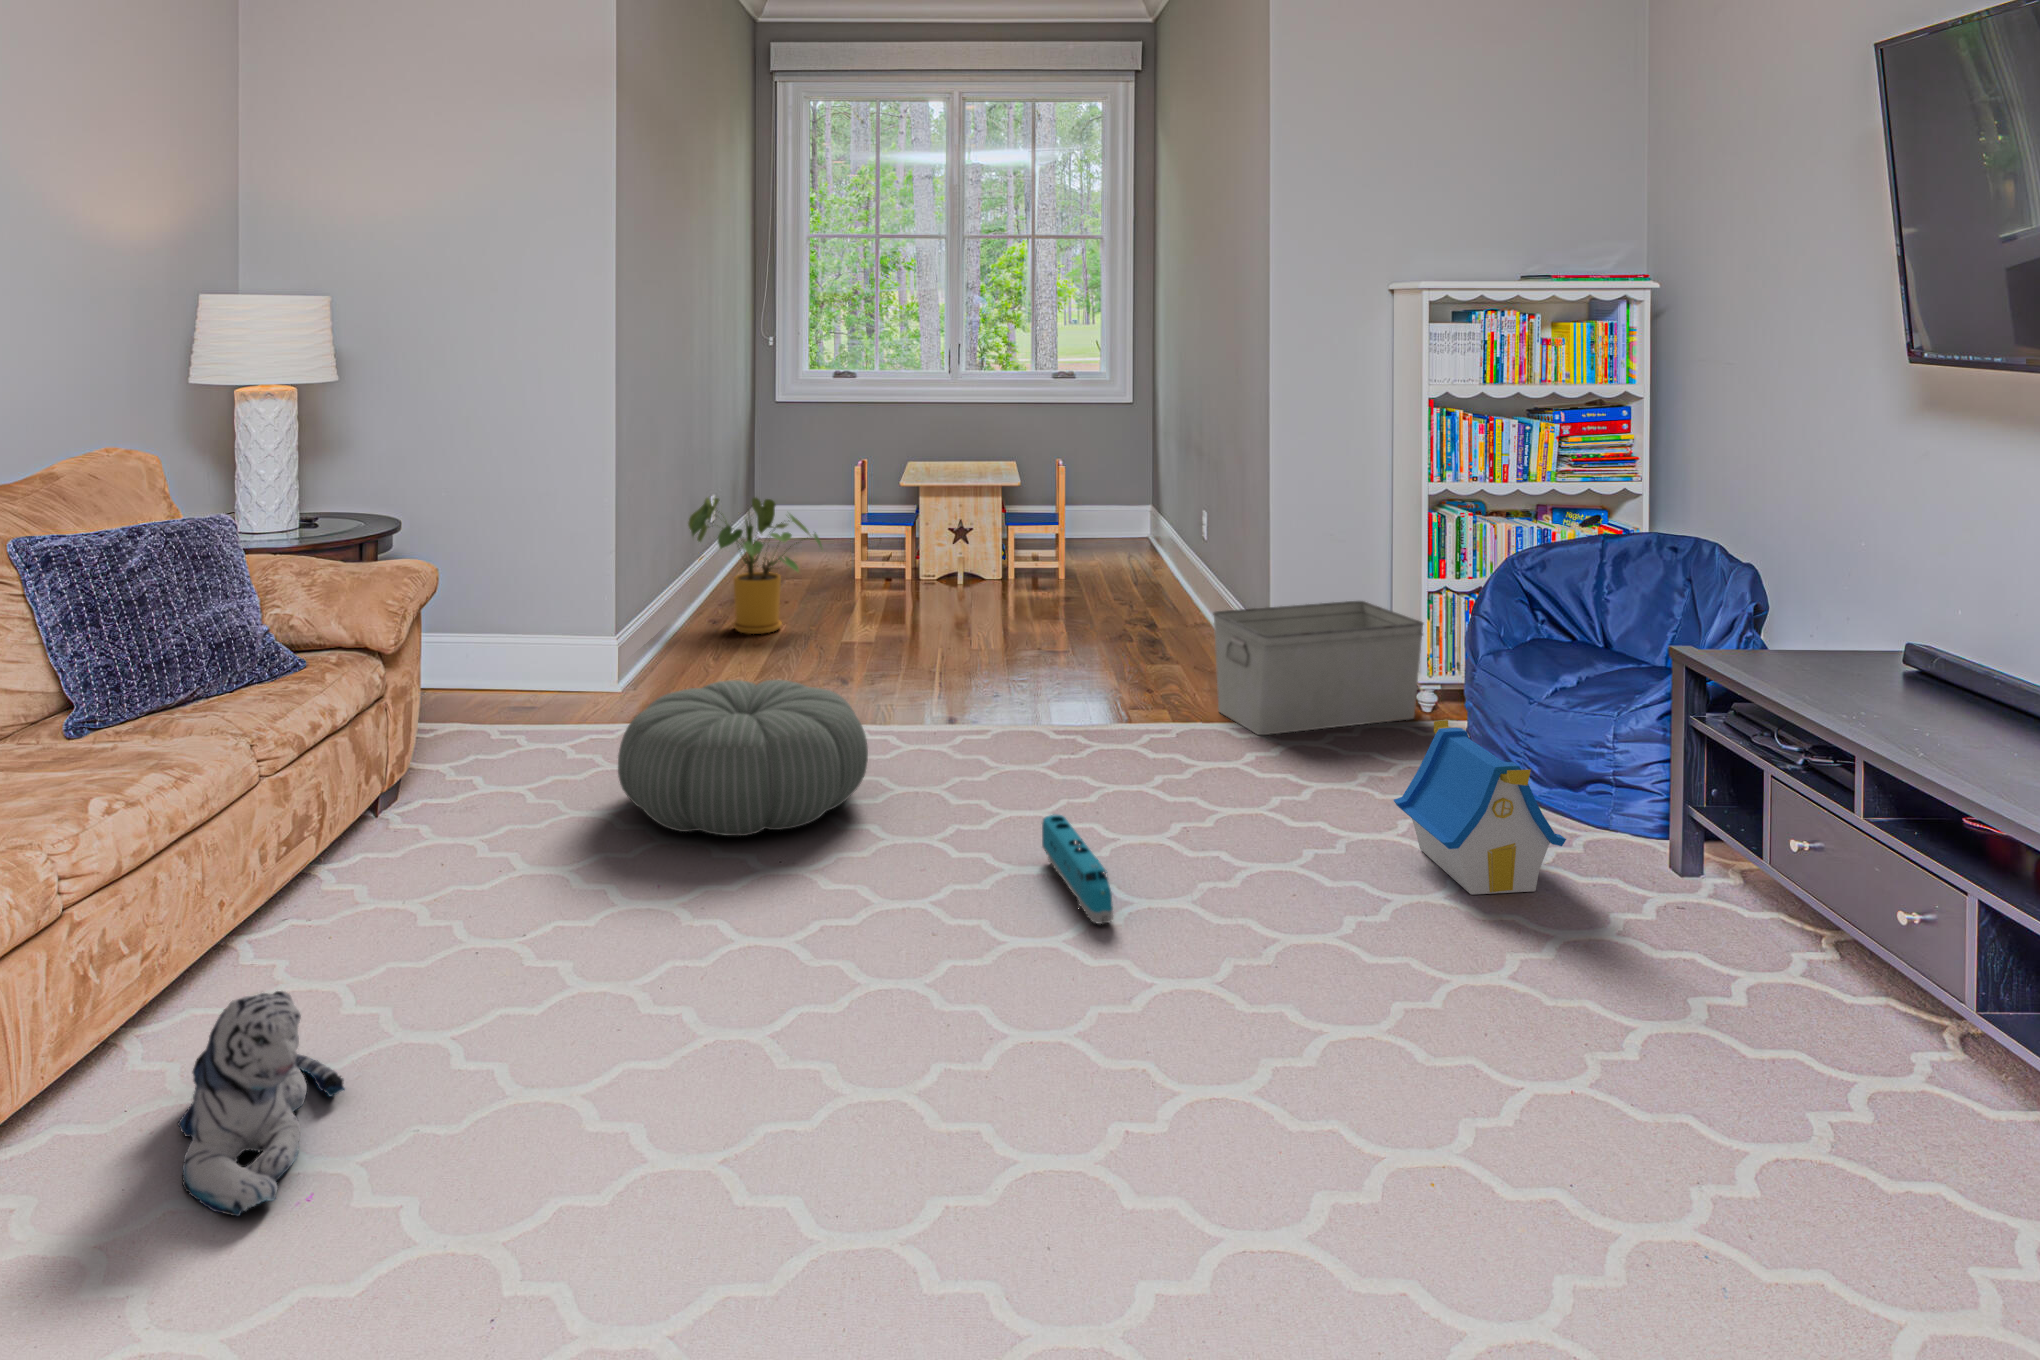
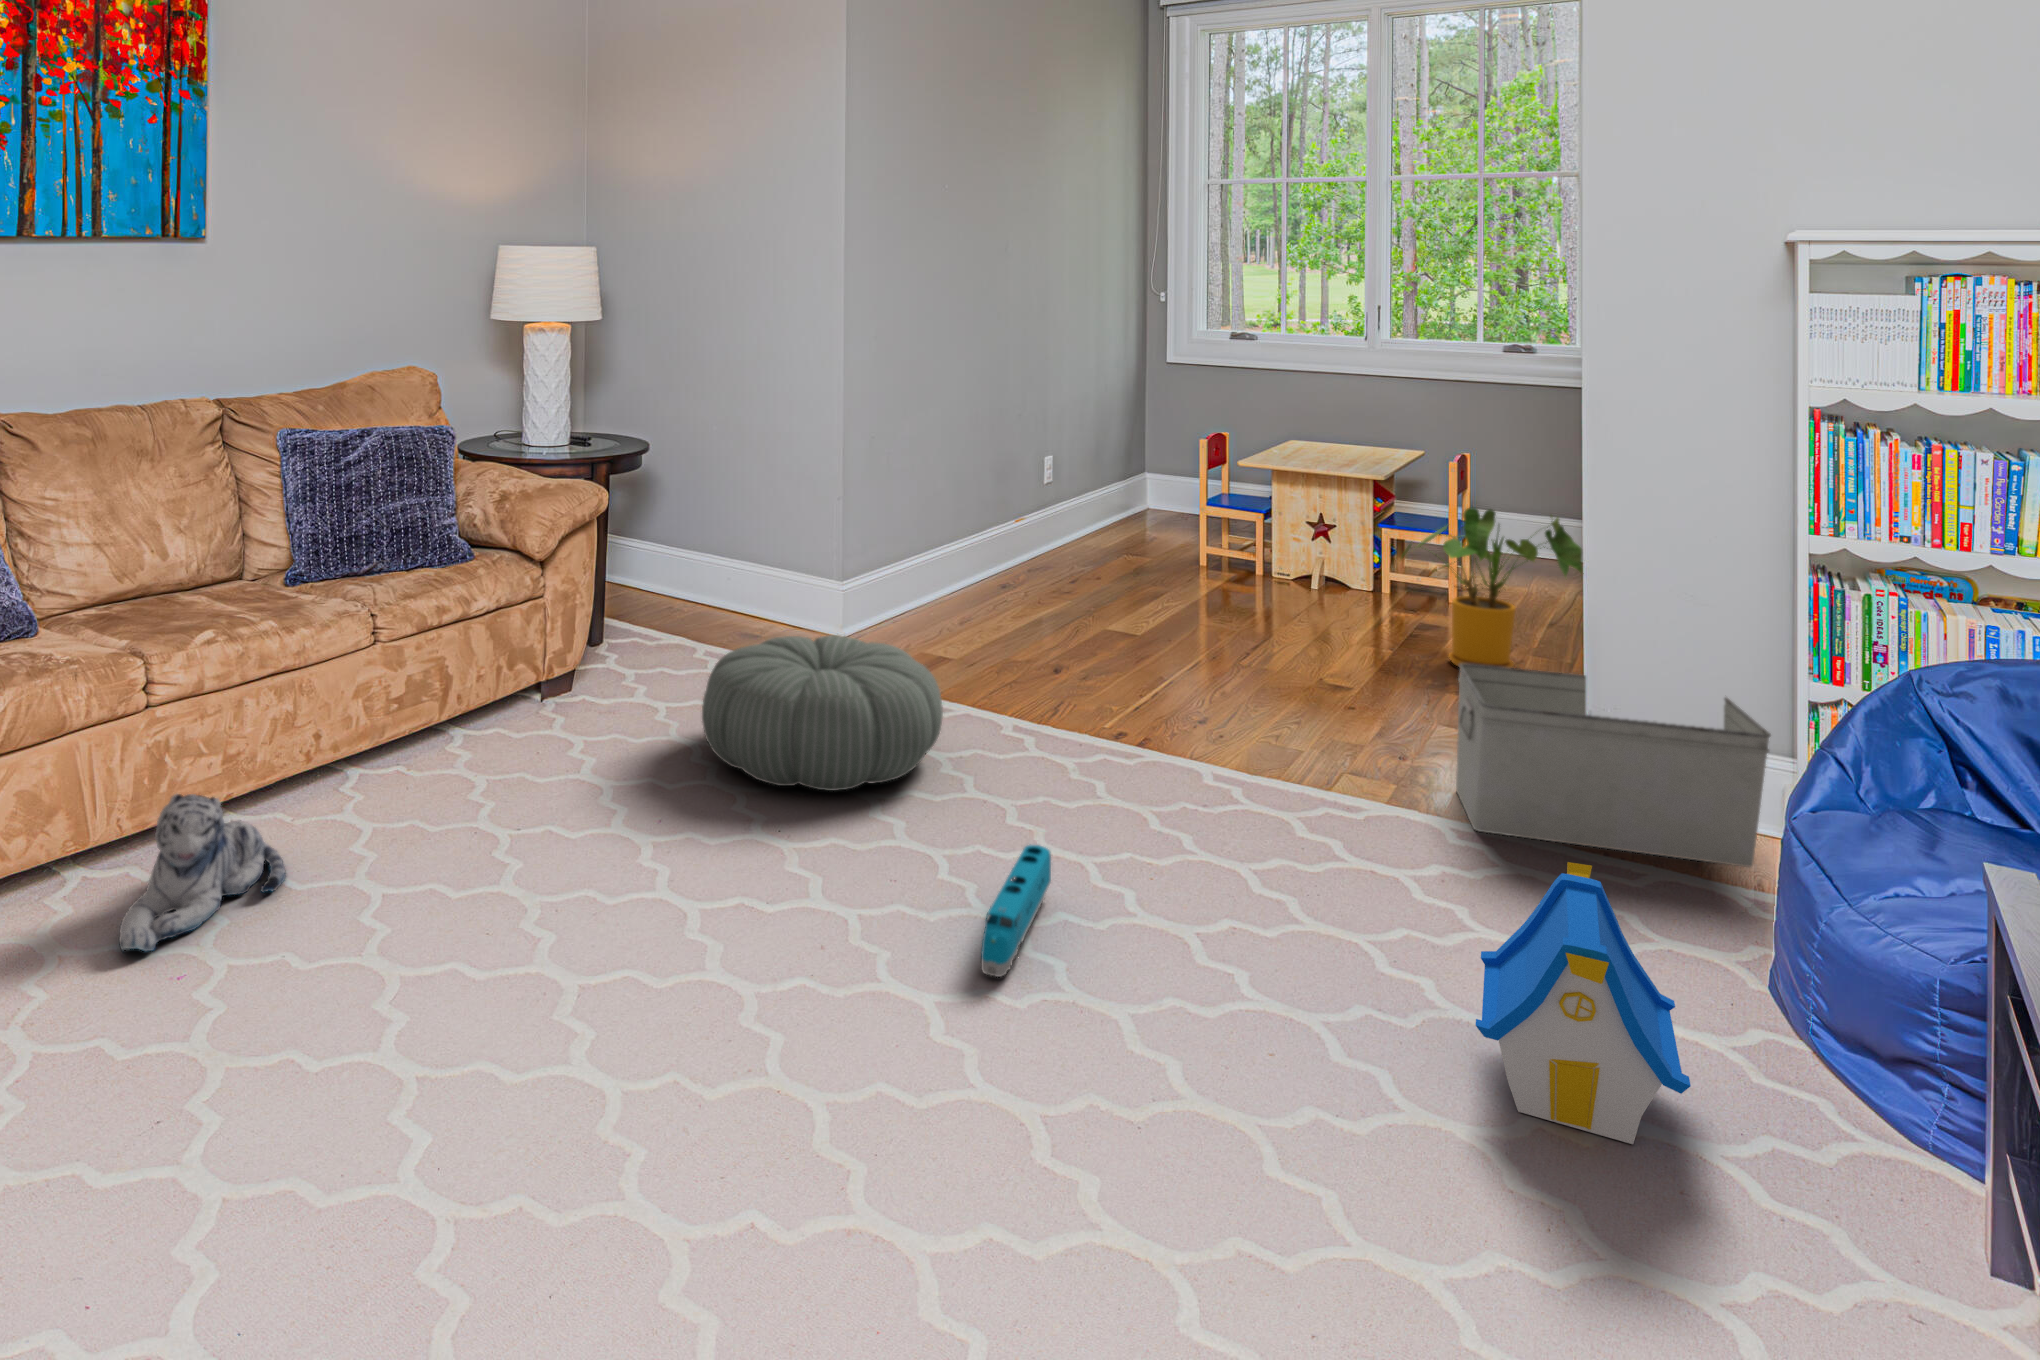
house plant: present [688,498,823,634] -> present [1401,507,1584,668]

